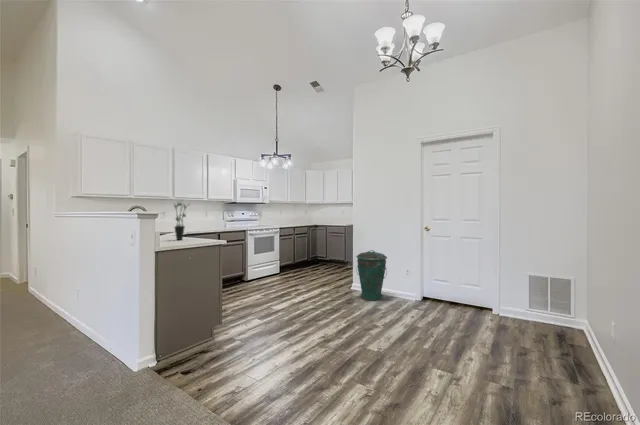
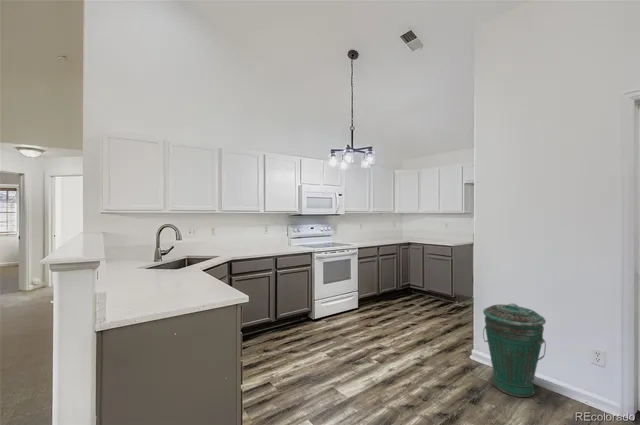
potted plant: present [174,203,186,240] -> none [164,228,195,296]

